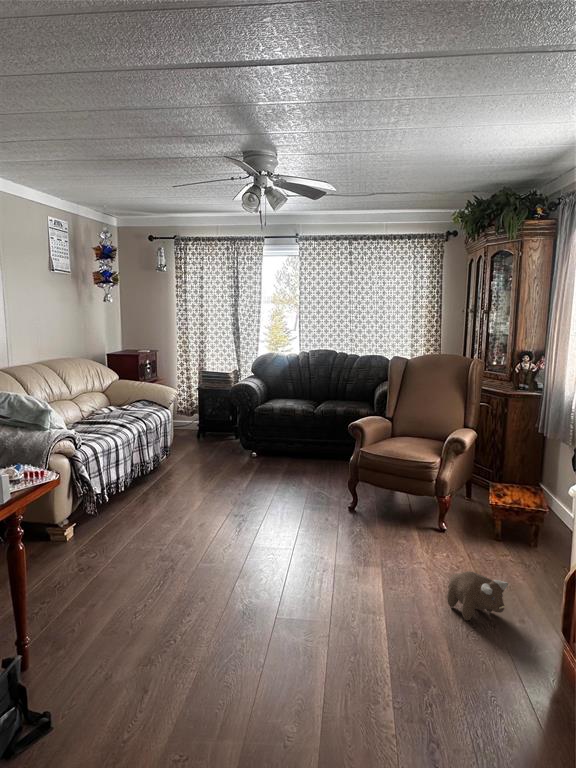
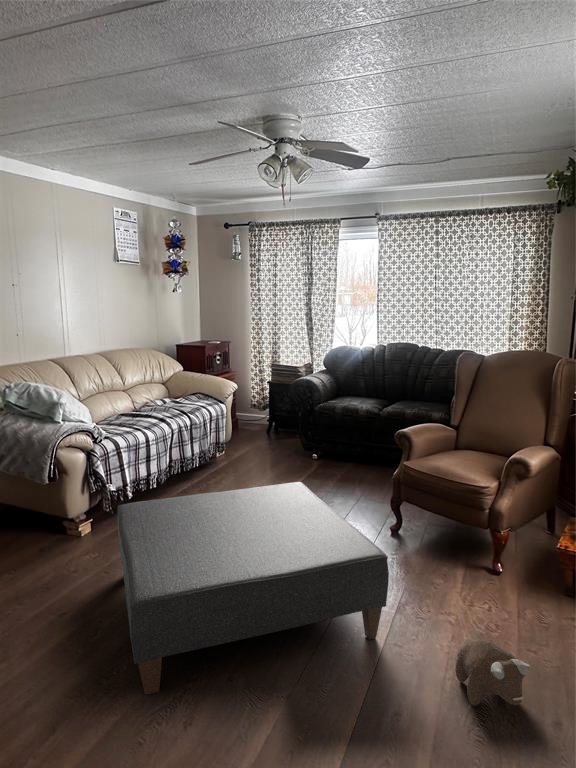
ottoman: none [127,471,387,654] -> present [117,482,389,695]

